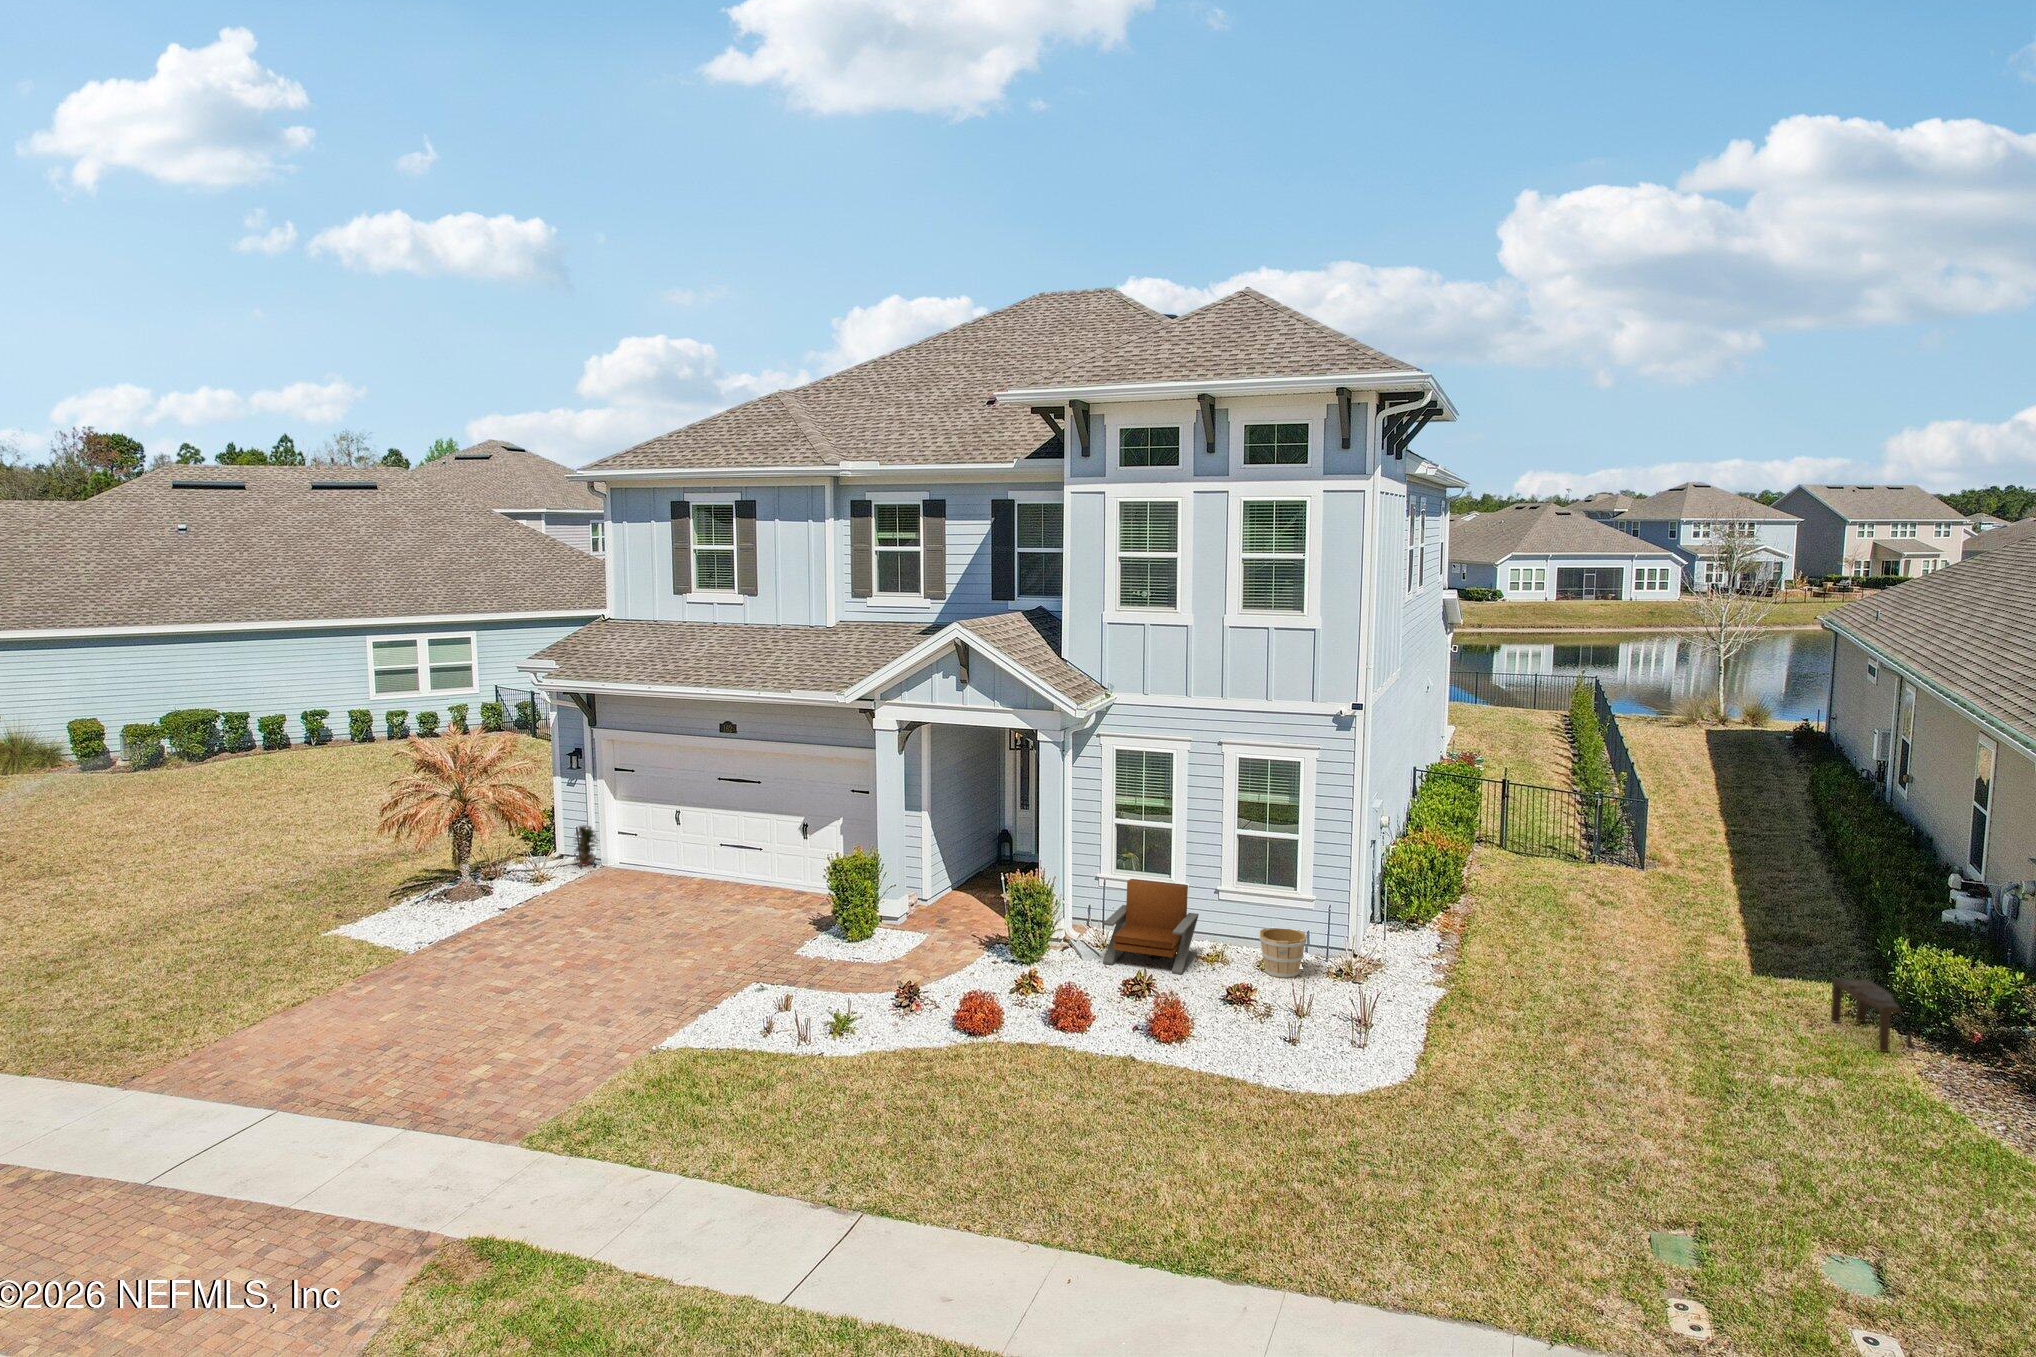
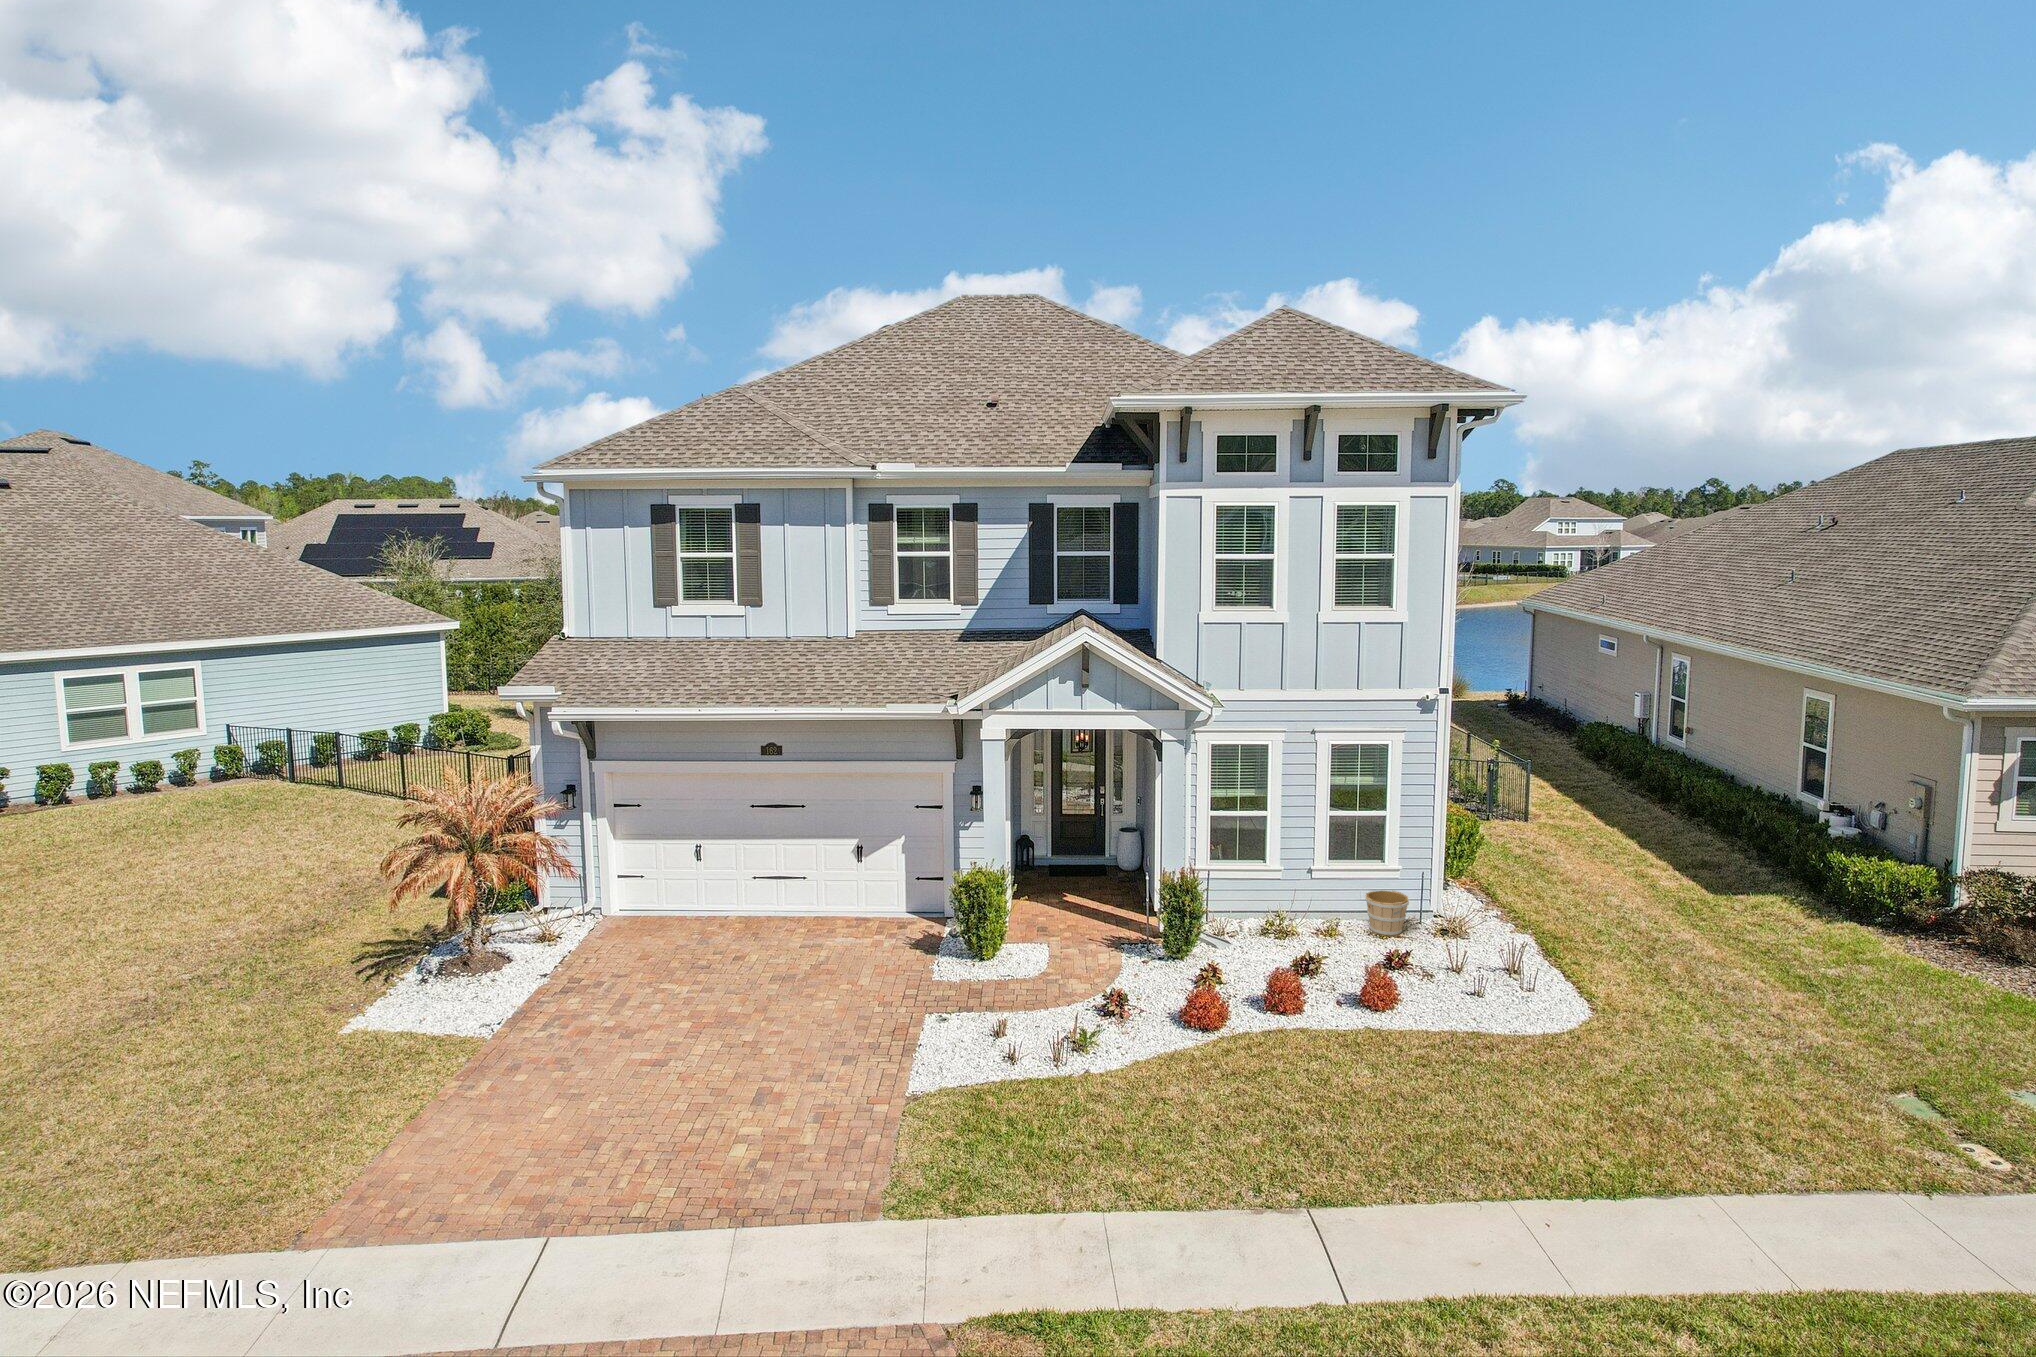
decorative plant: present [574,825,598,866] -> none [551,878,587,925]
lounge chair: present [1103,879,1199,975] -> none [1227,862,1318,948]
bench: present [1831,978,1917,1052] -> none [1768,871,1850,924]

